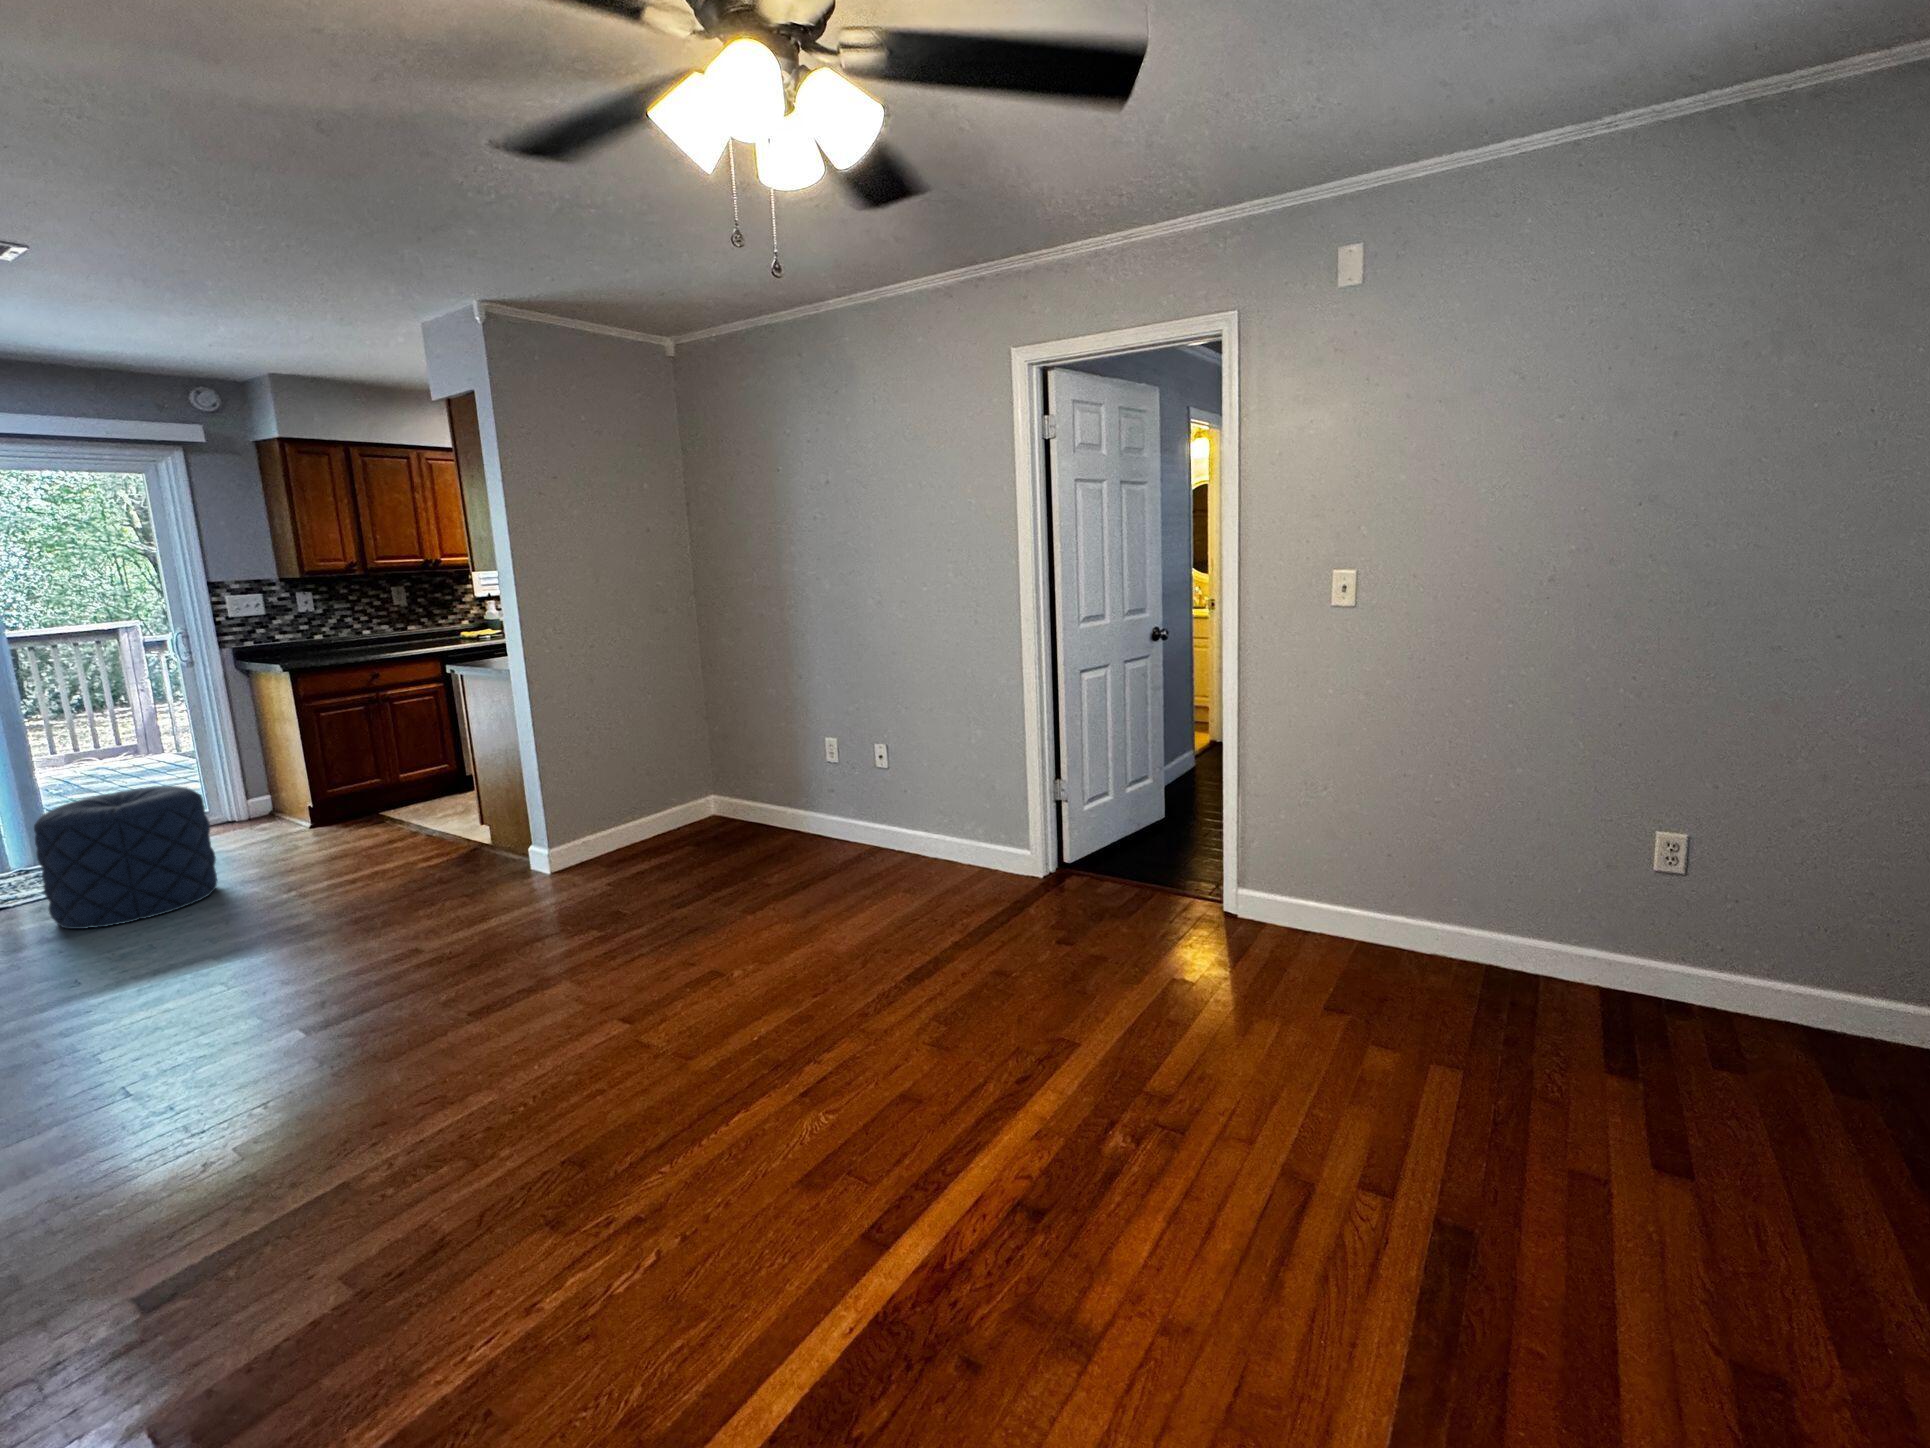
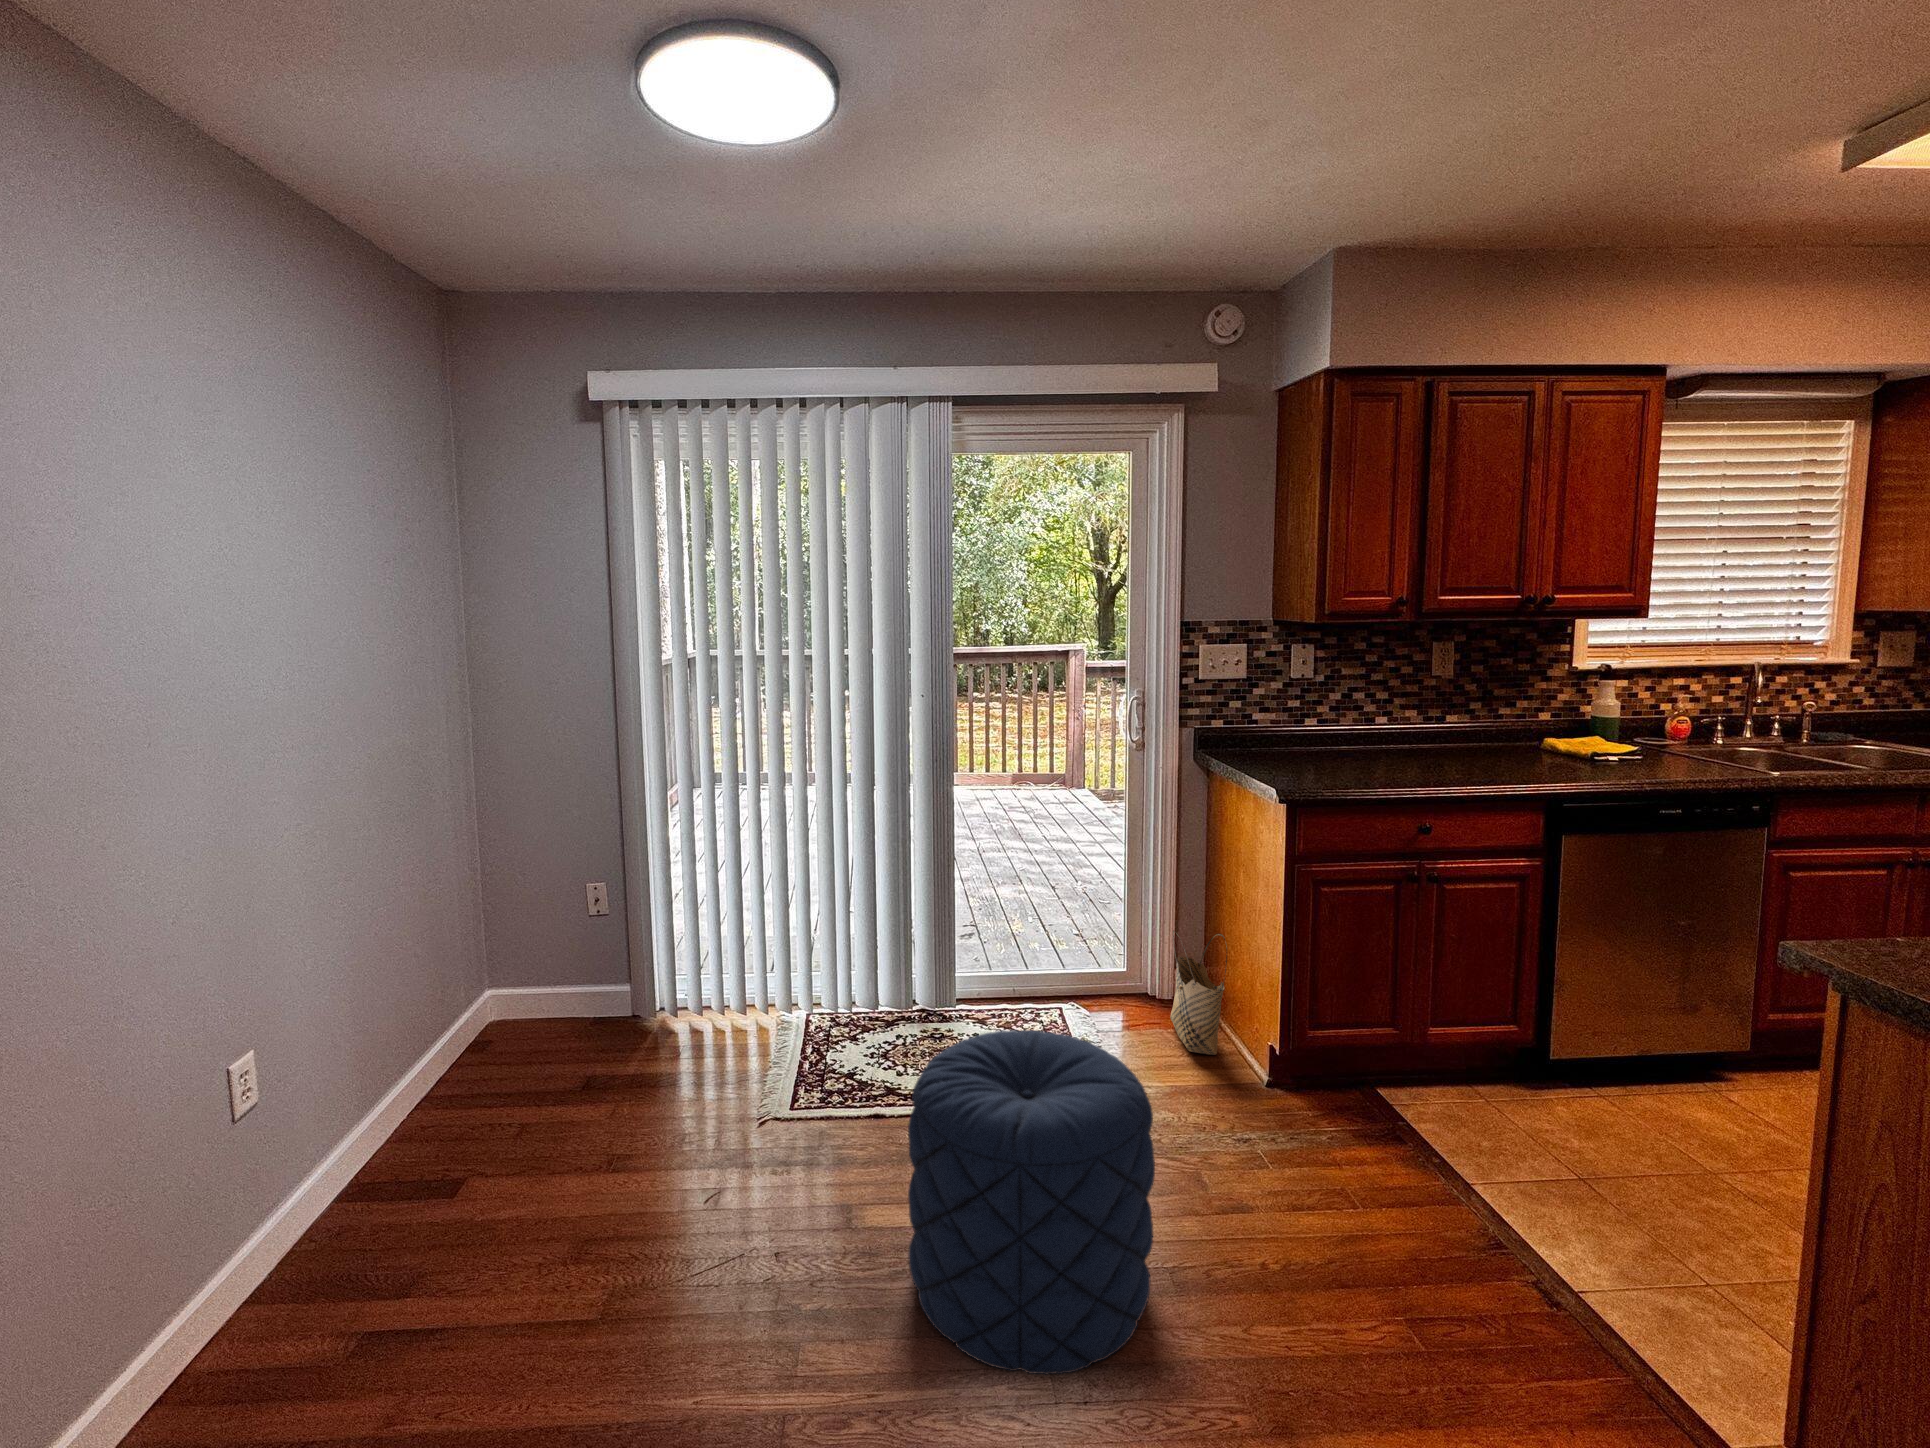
woven basket: none [233,761,277,829] -> present [1170,931,1227,1055]

